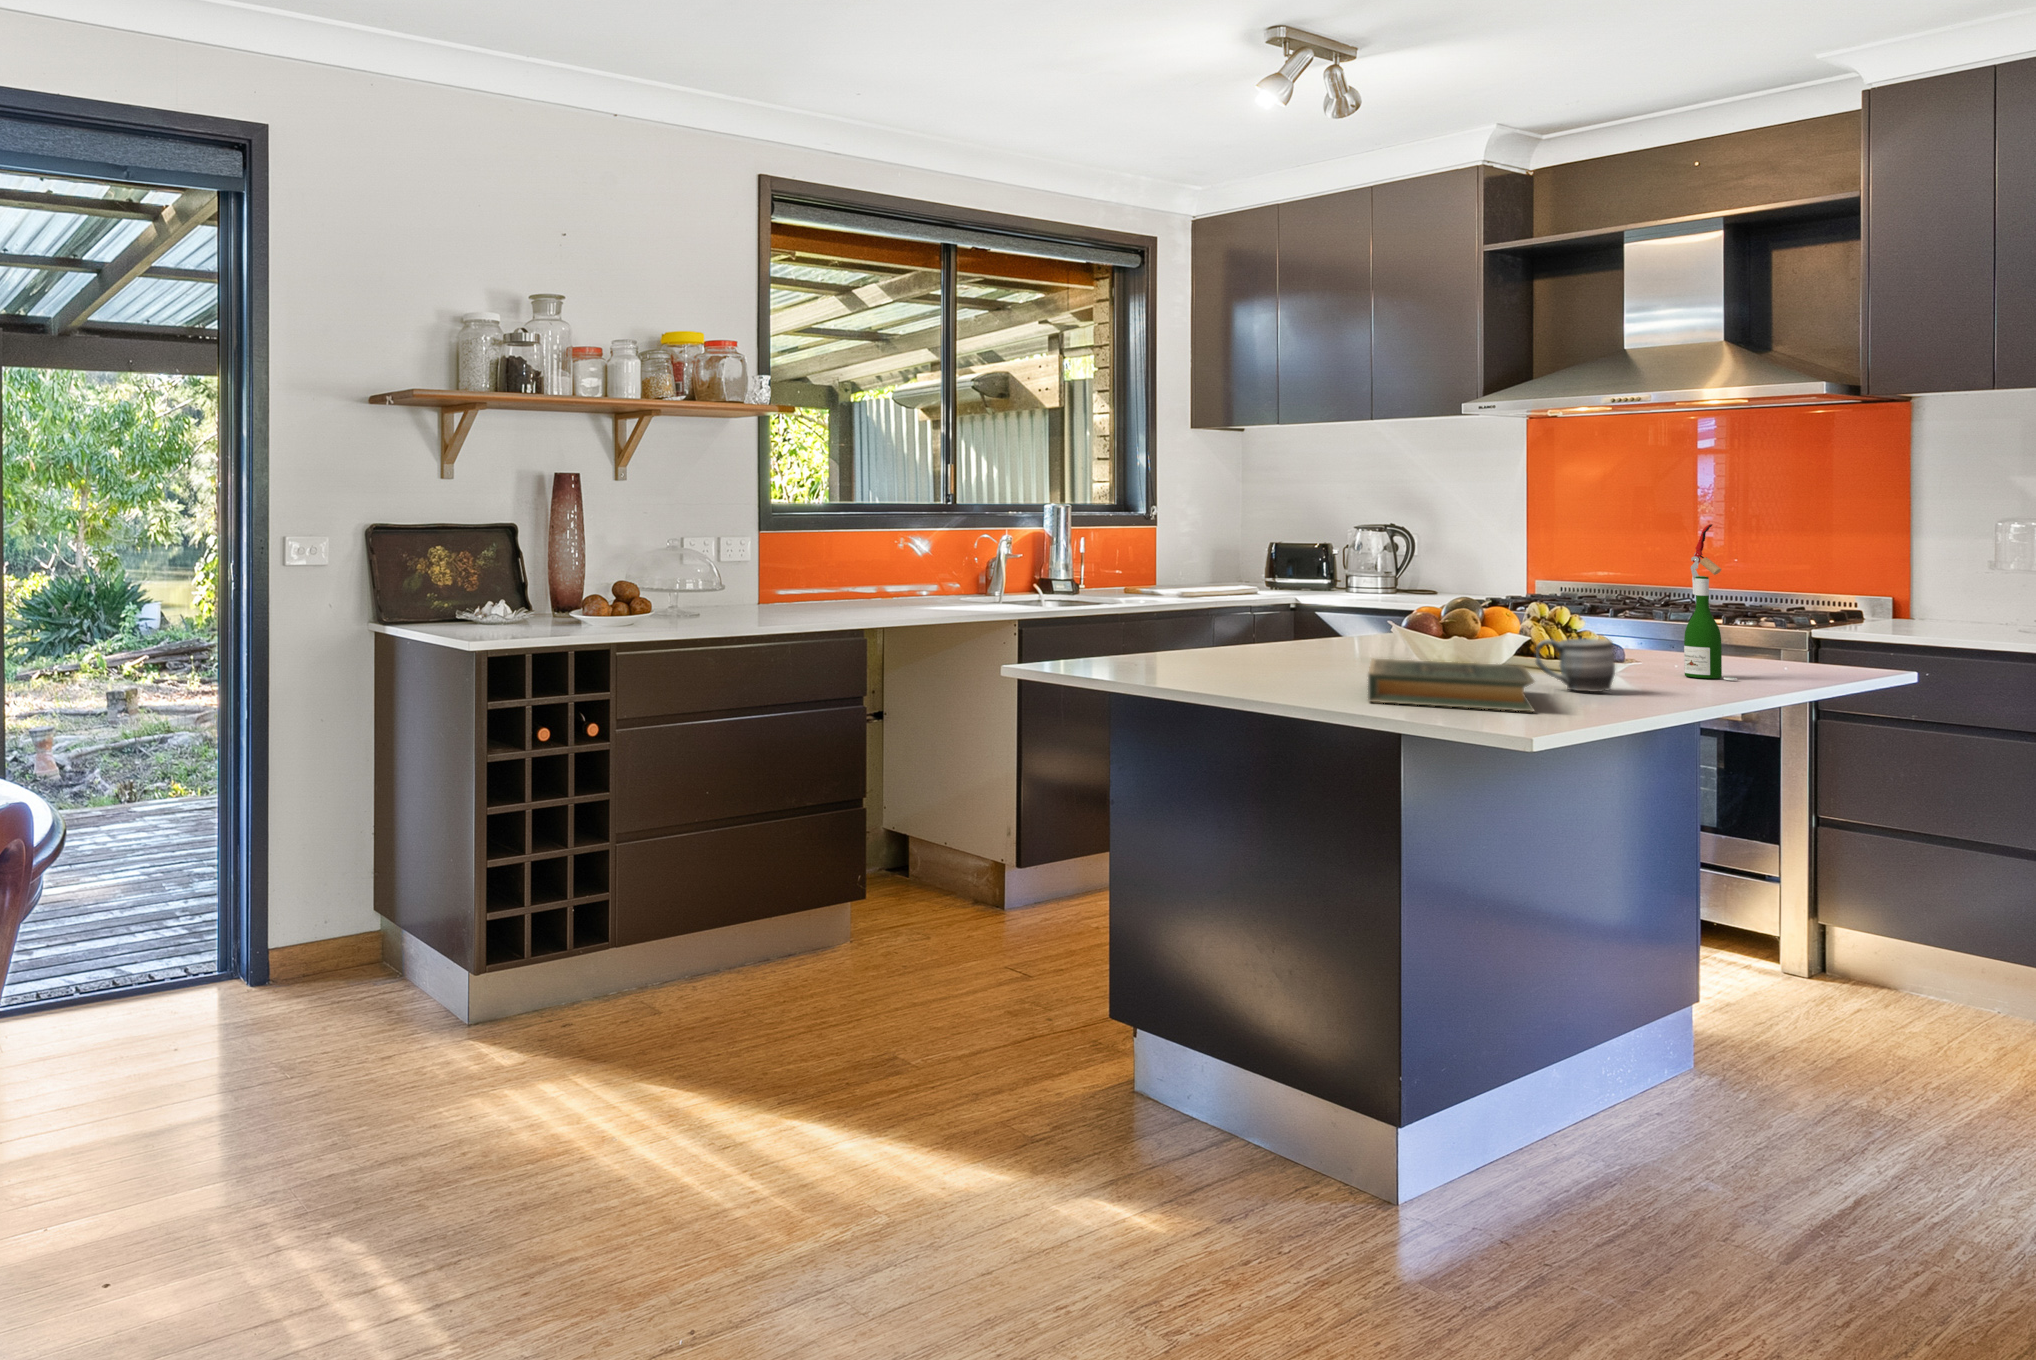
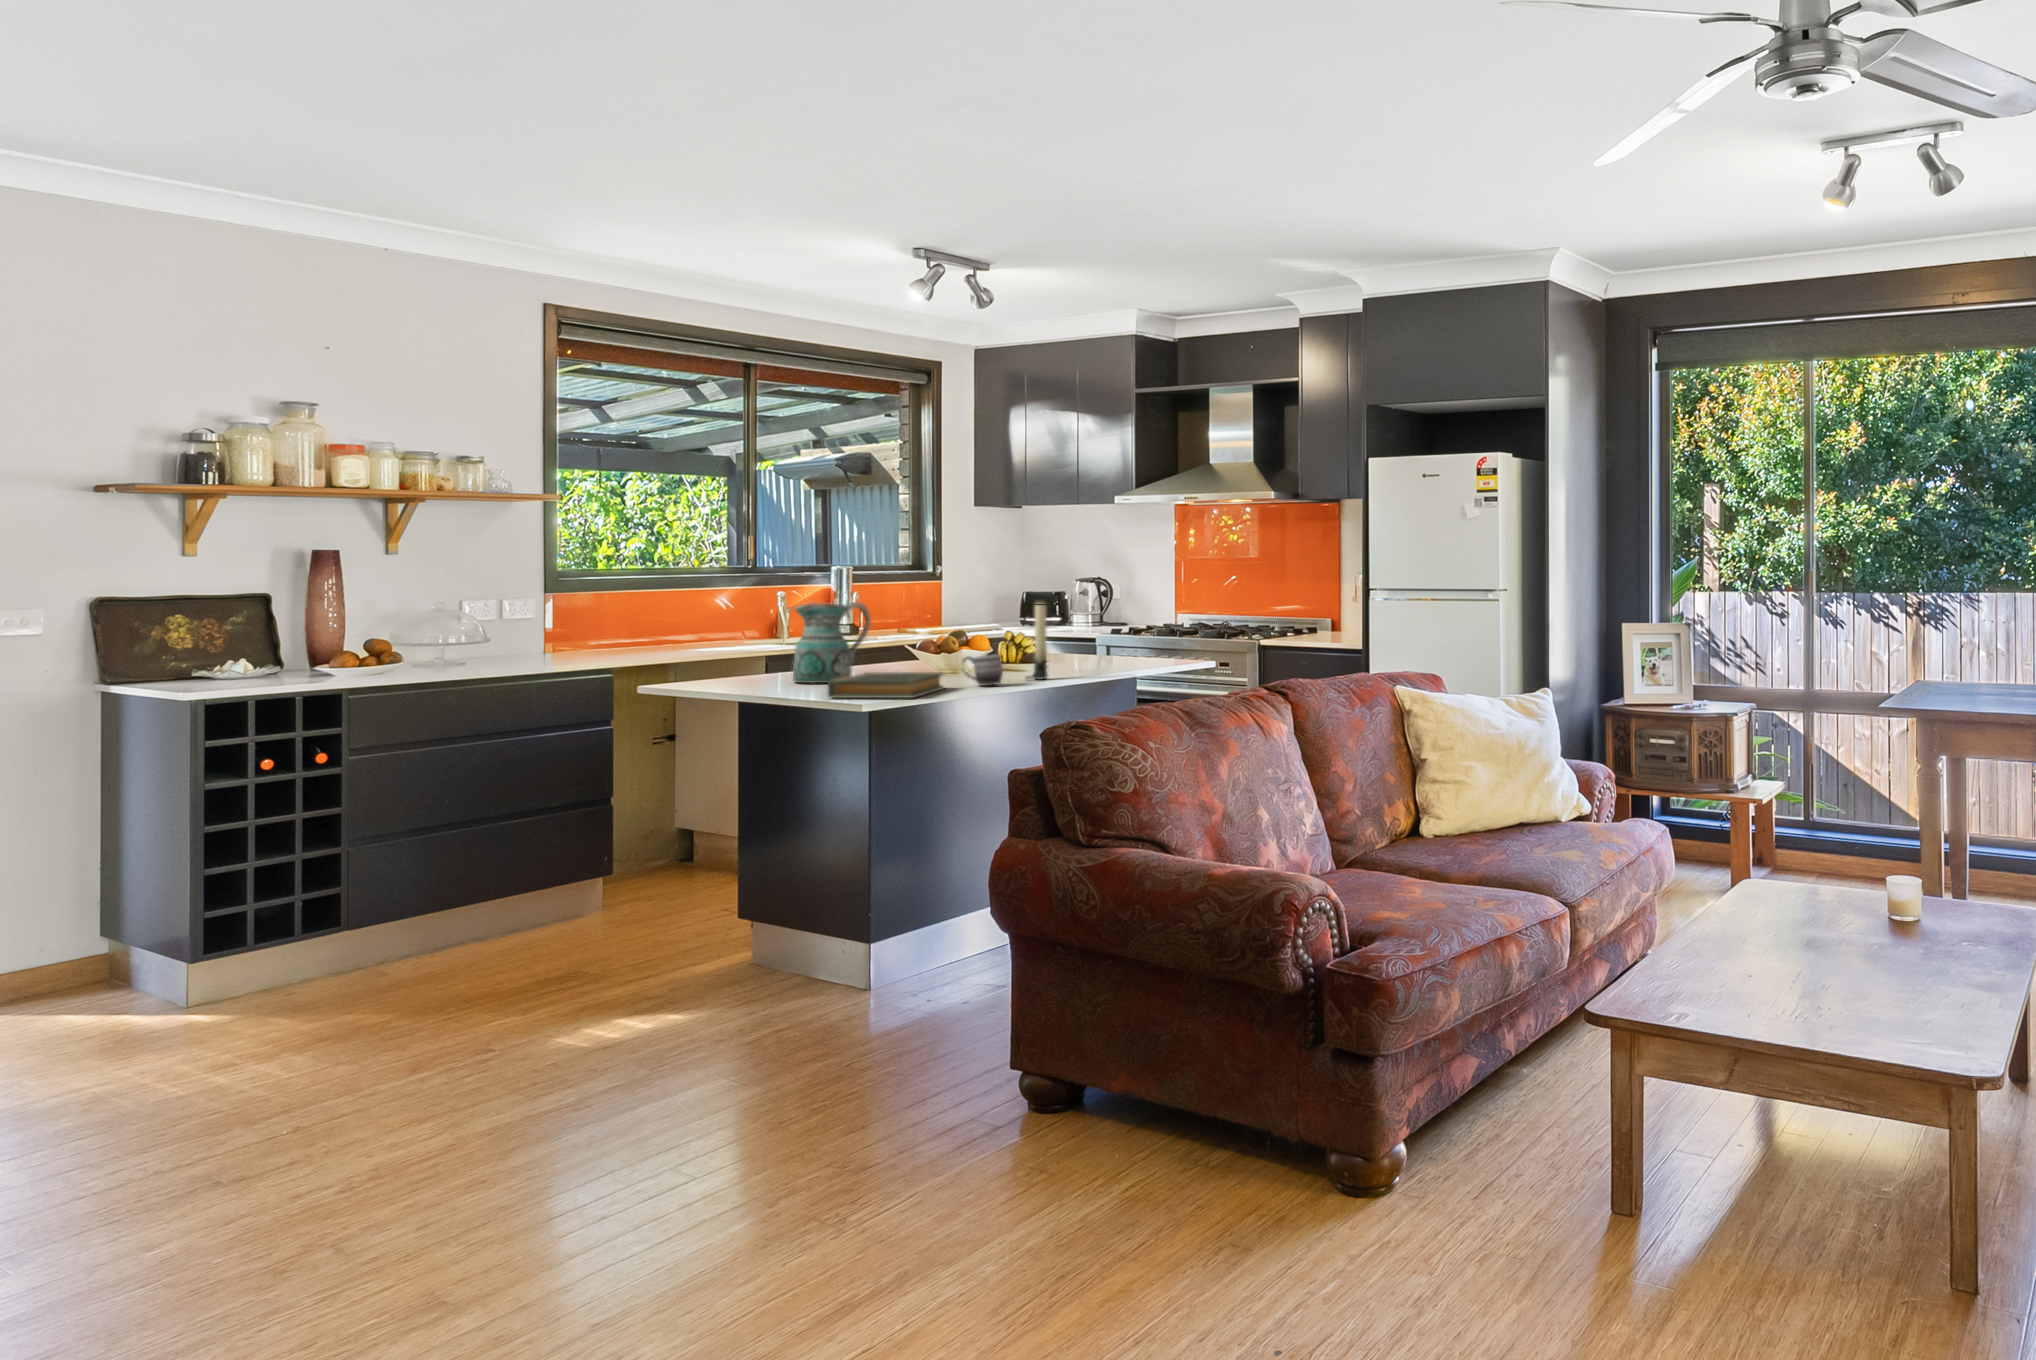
wine bottle: present [1684,524,1737,680] -> none [1079,585,1101,675]
ceramic pitcher: none [1211,545,1321,670] -> present [793,602,871,683]
candle: none [1617,551,1661,684] -> present [1026,603,1048,679]

